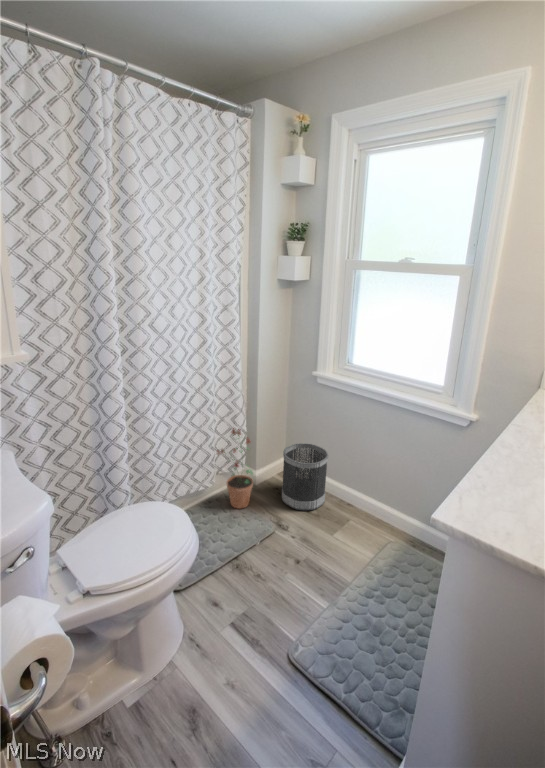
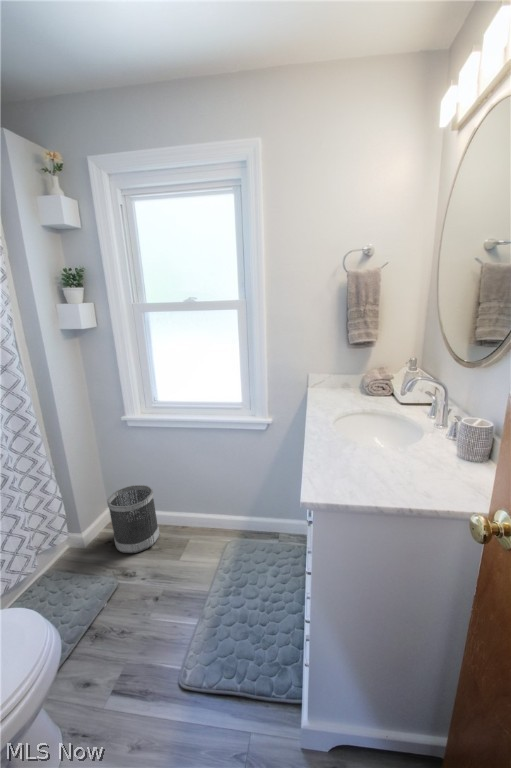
potted plant: present [217,428,253,509] -> none [32,496,85,581]

